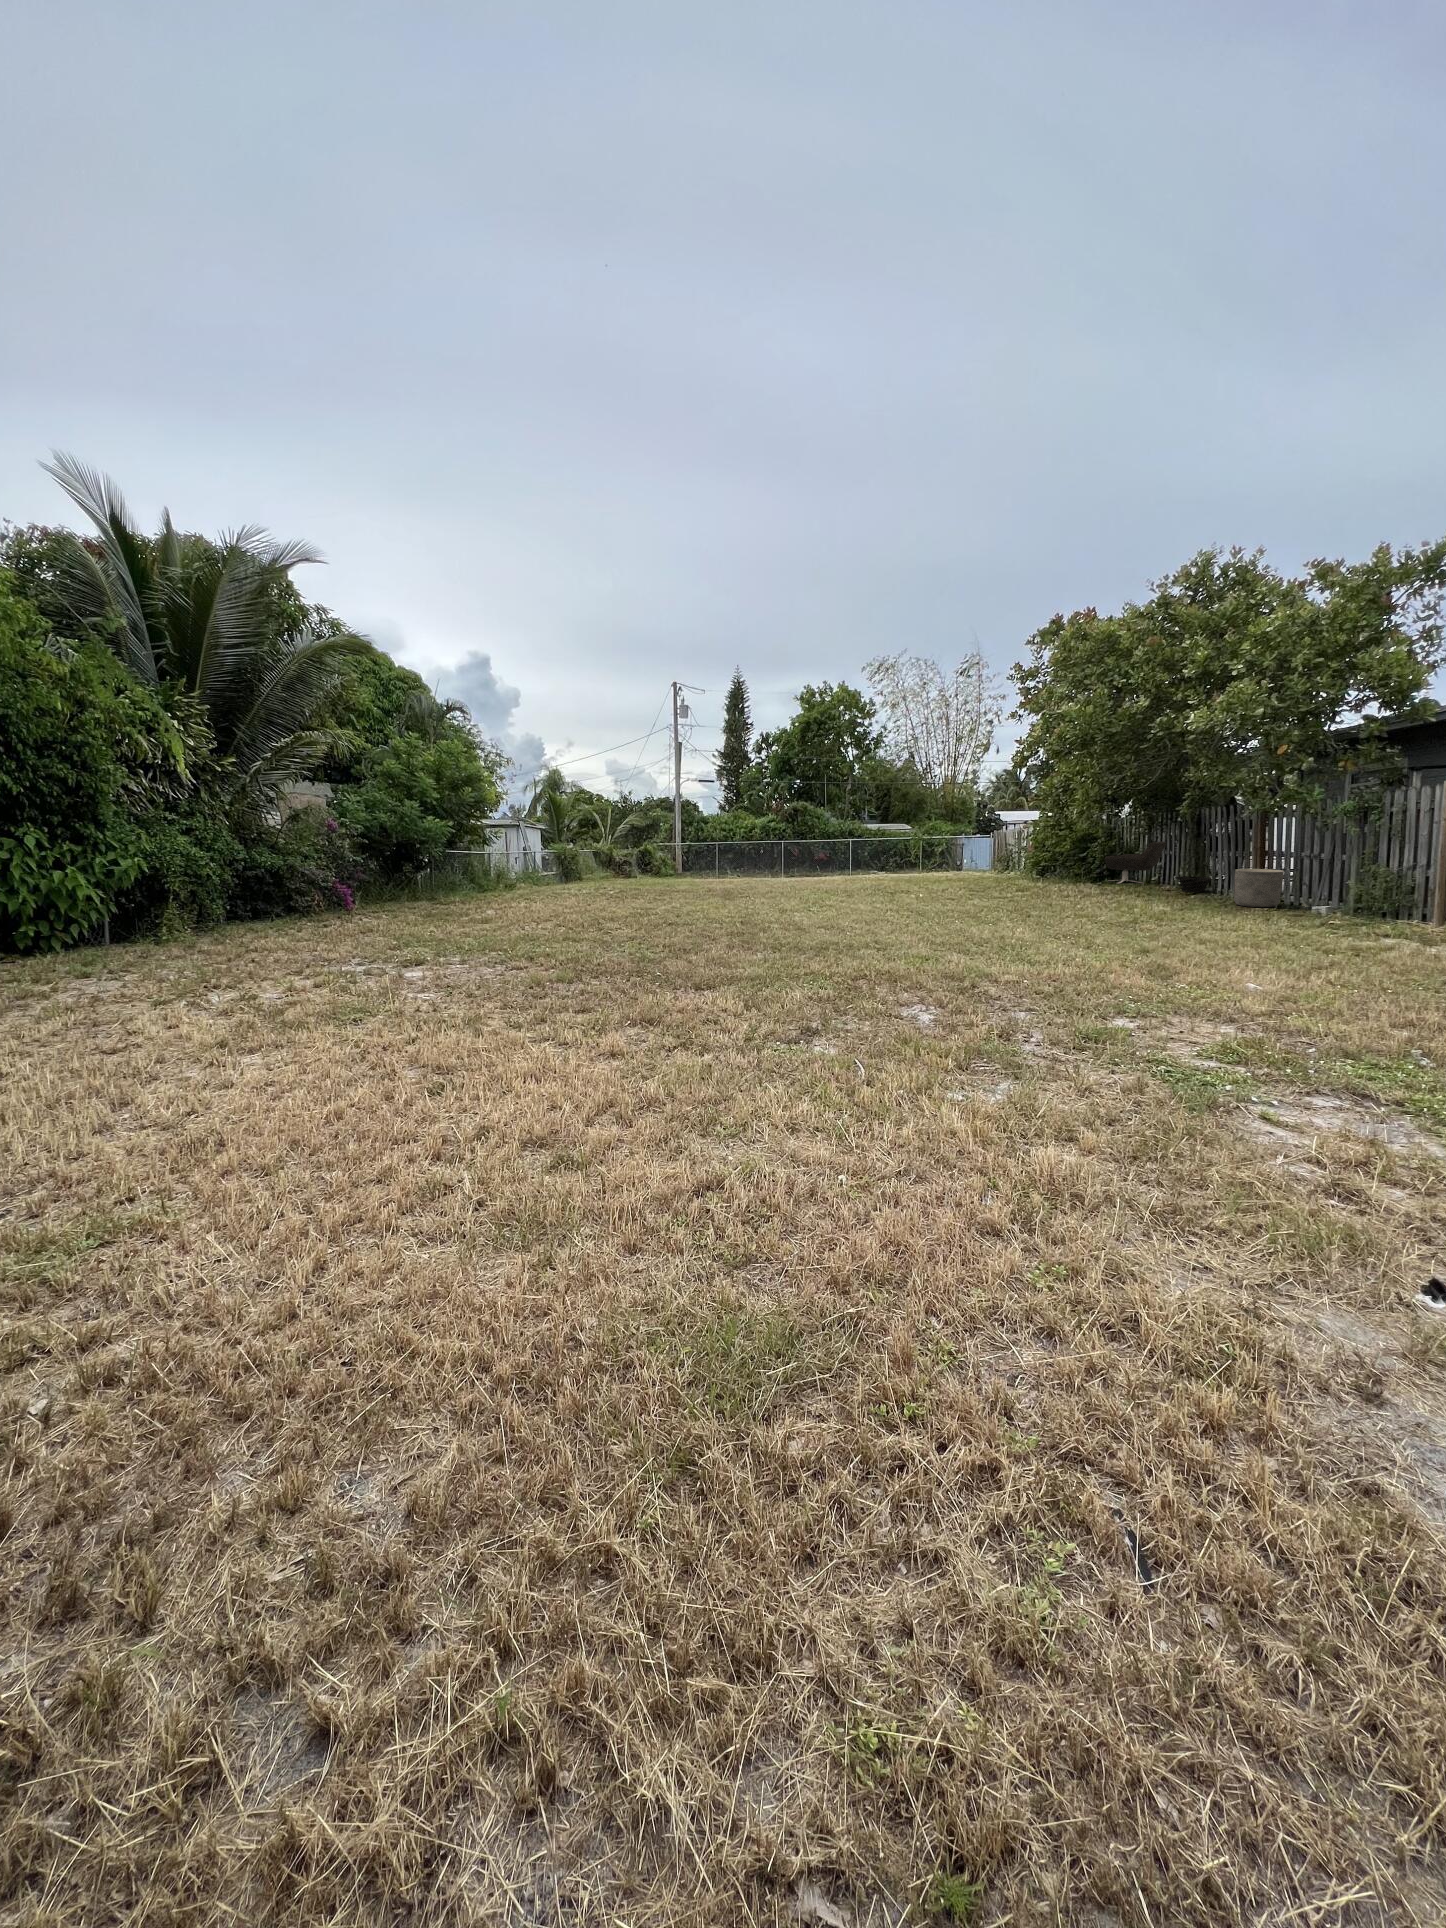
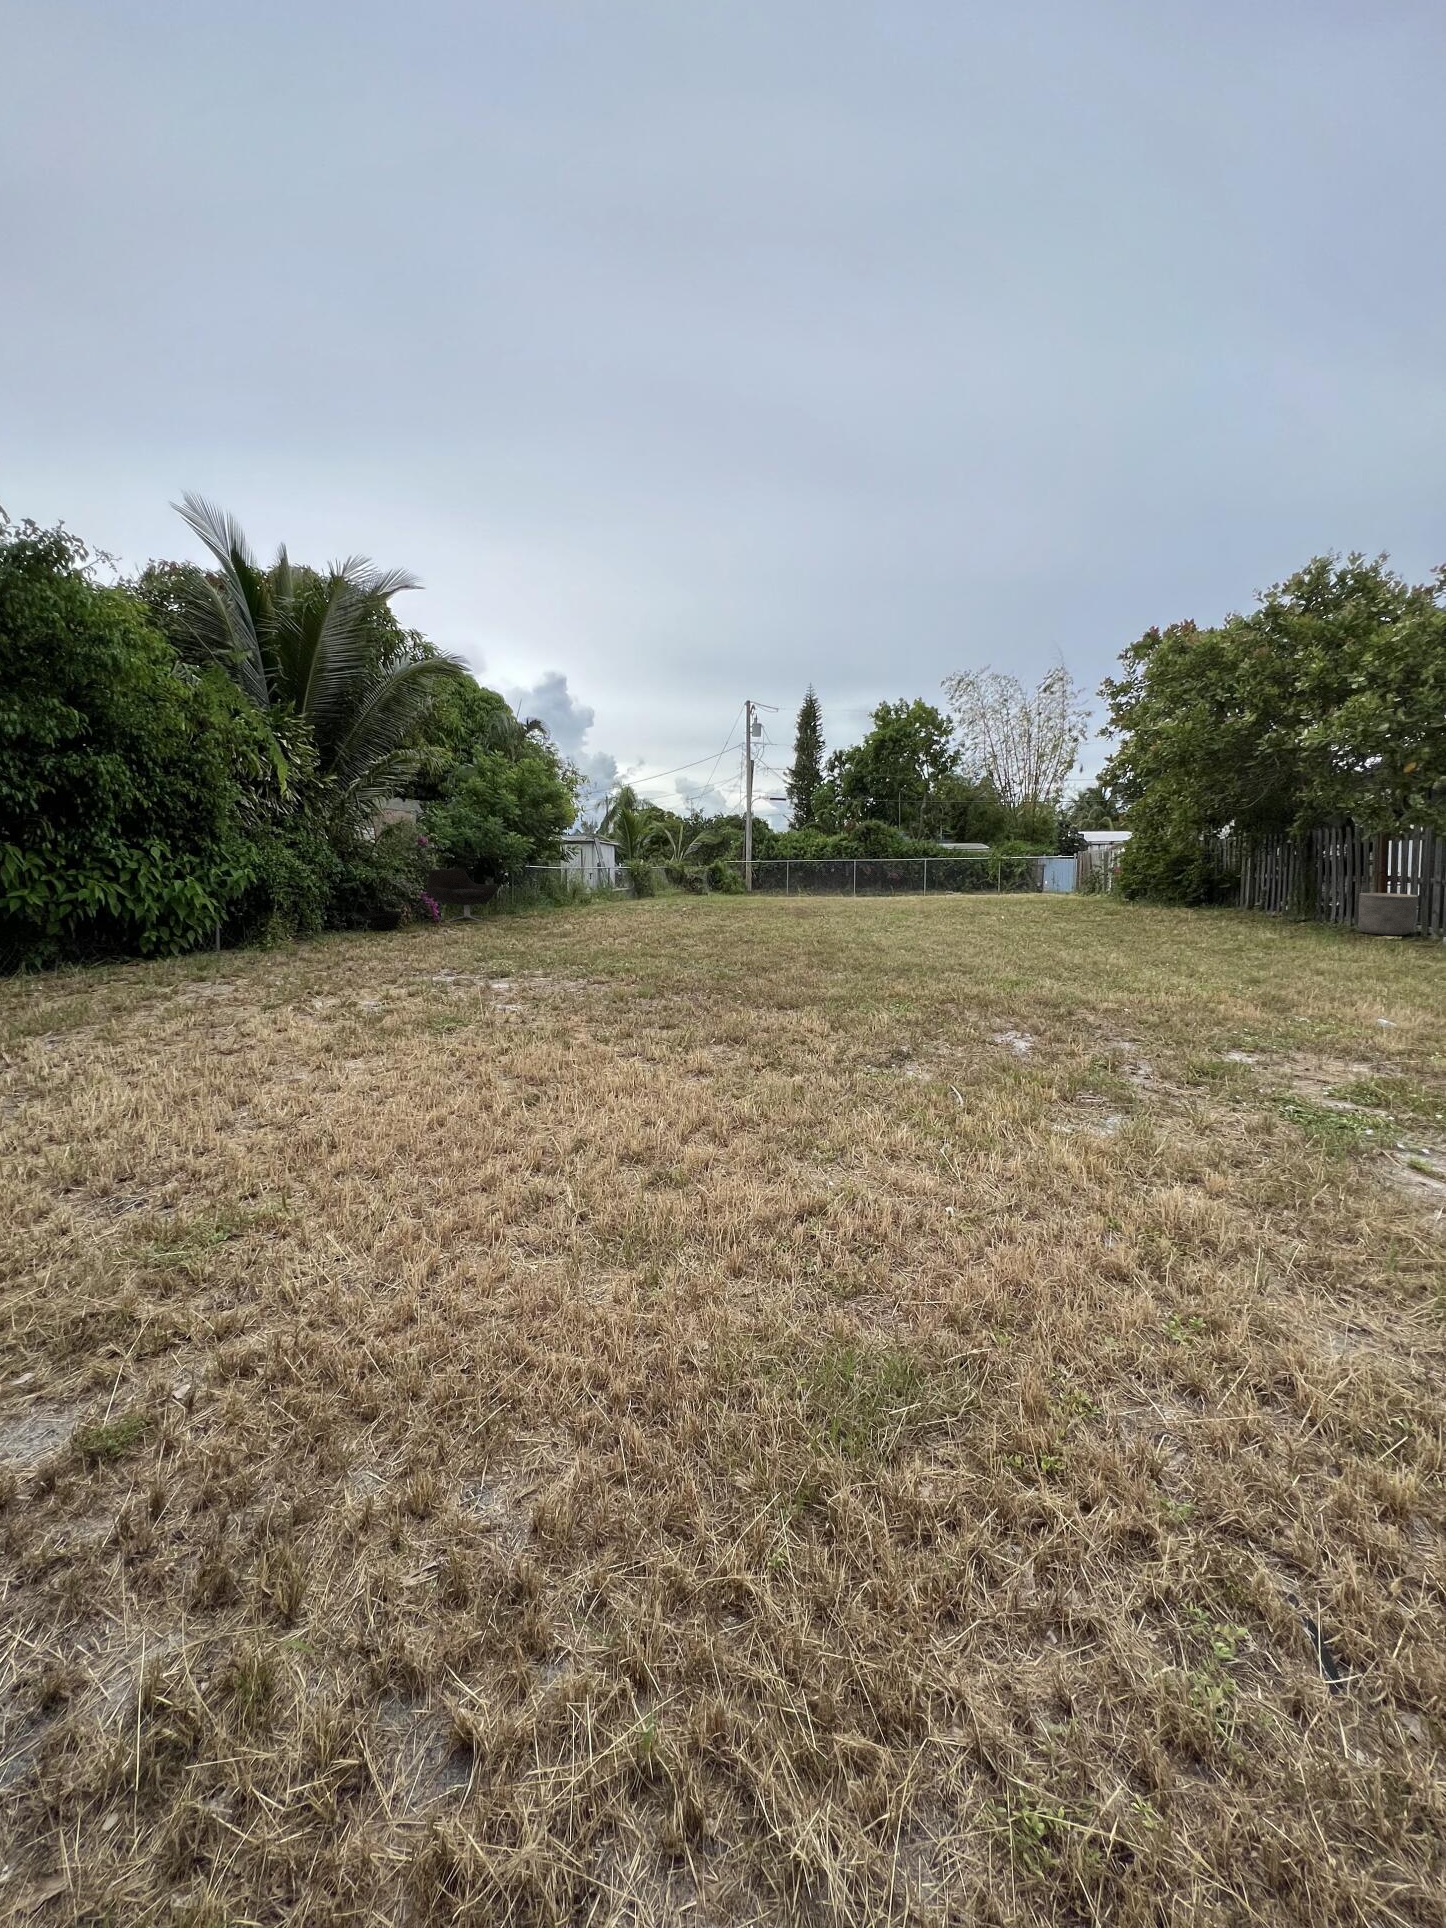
lounge chair: present [1105,841,1166,883] -> present [427,868,497,921]
basket: present [1175,864,1211,892] -> present [364,897,402,930]

